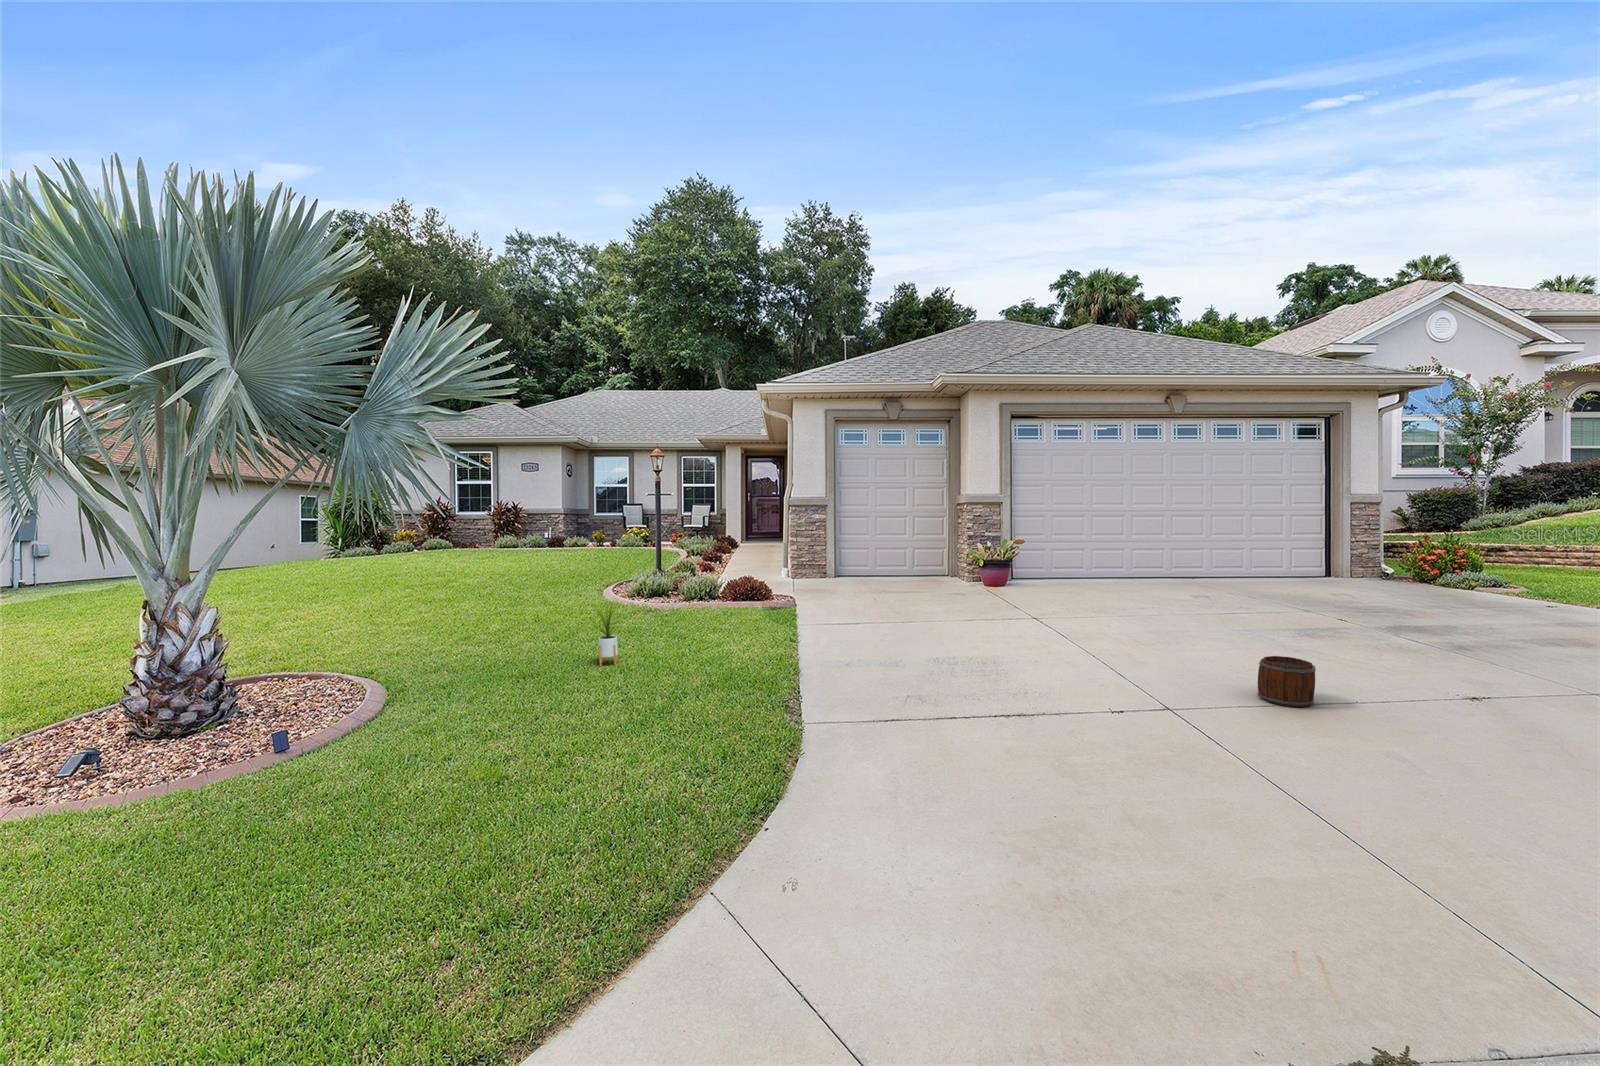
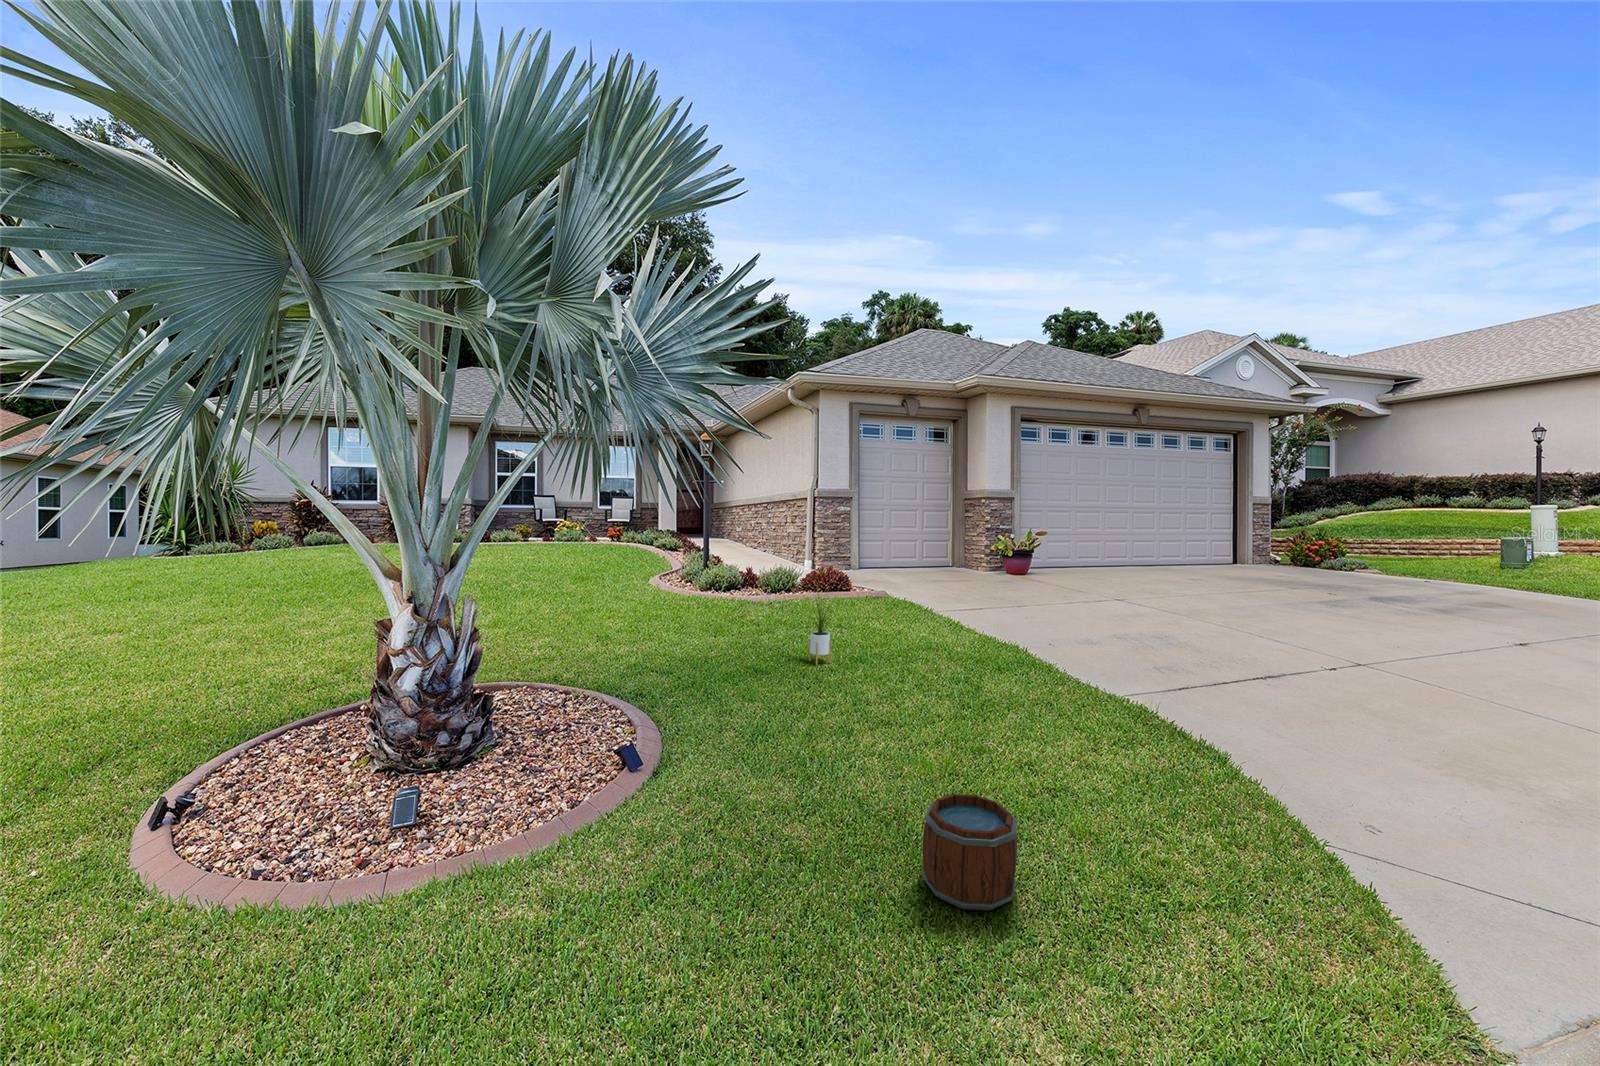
bucket: present [1258,656,1316,707] -> present [922,794,1018,911]

